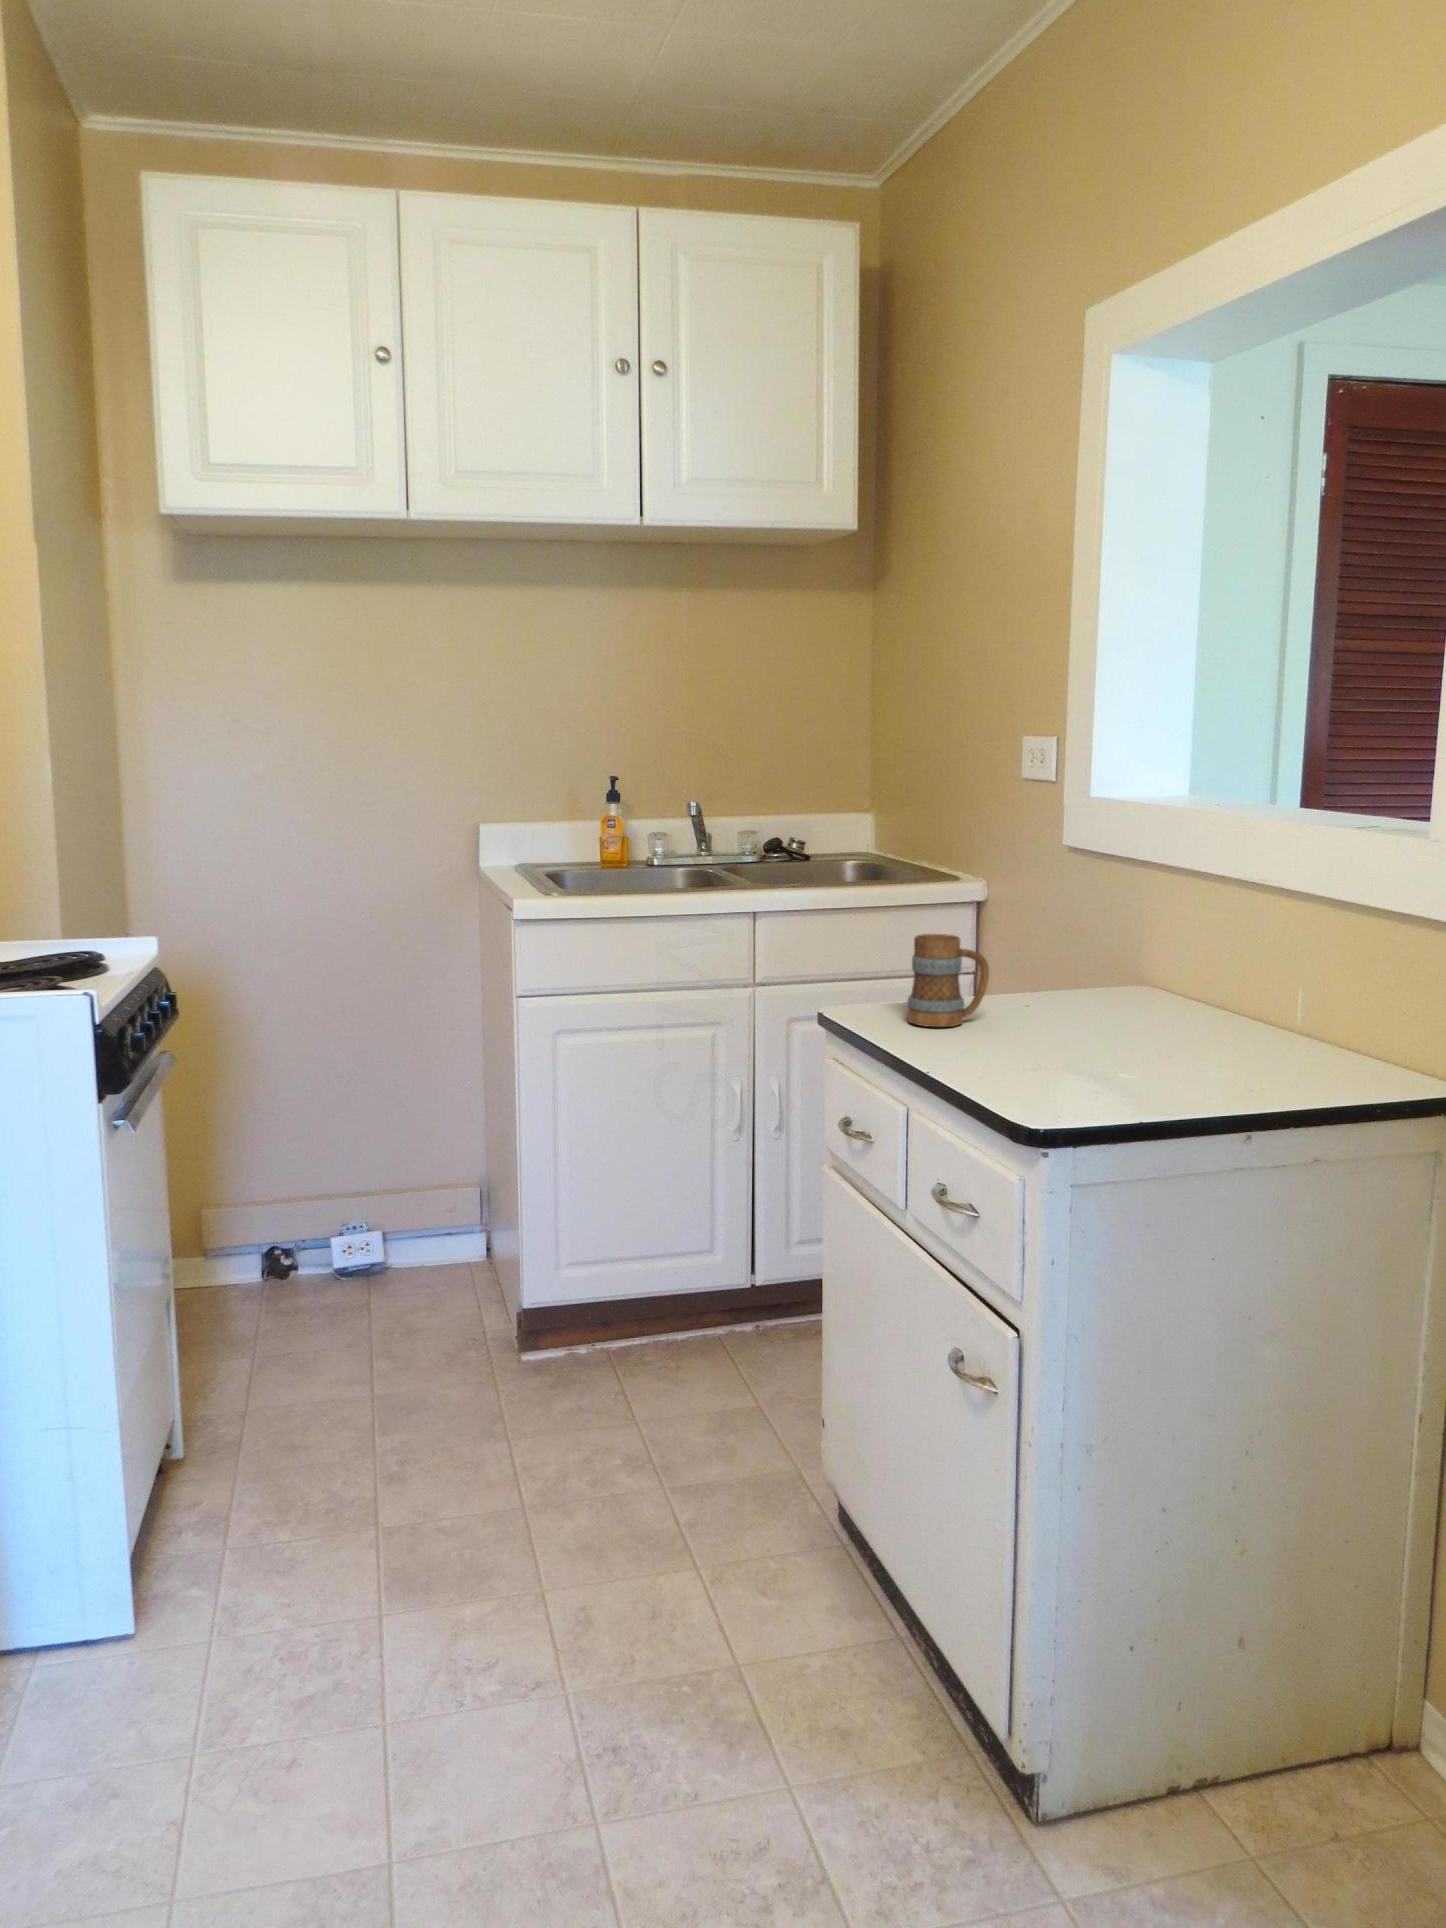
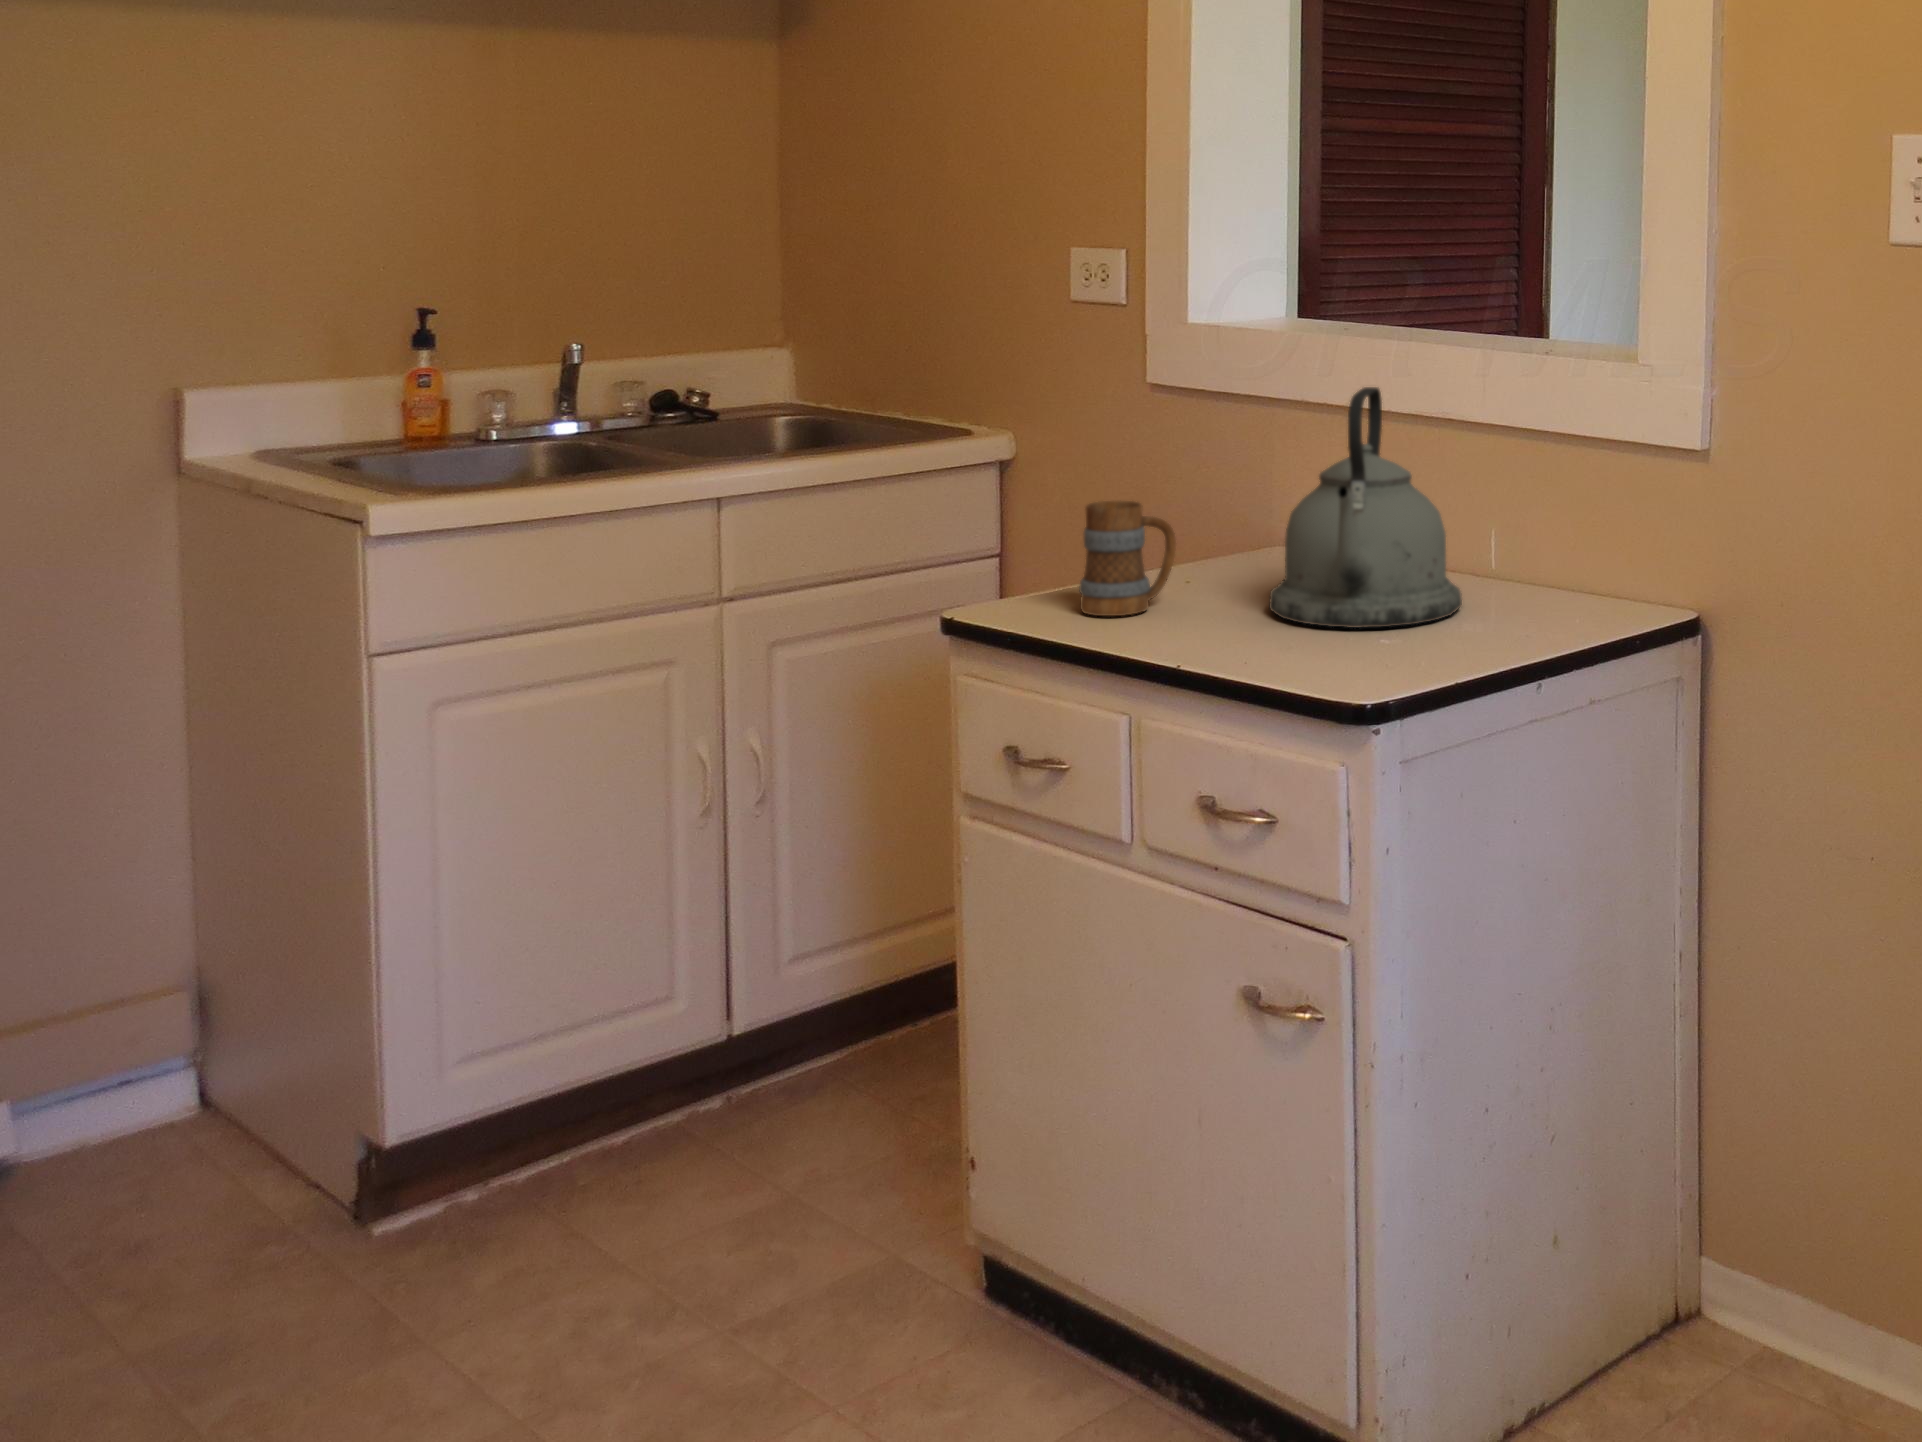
kettle: none [1051,852,1230,1066] -> present [1269,387,1462,628]

